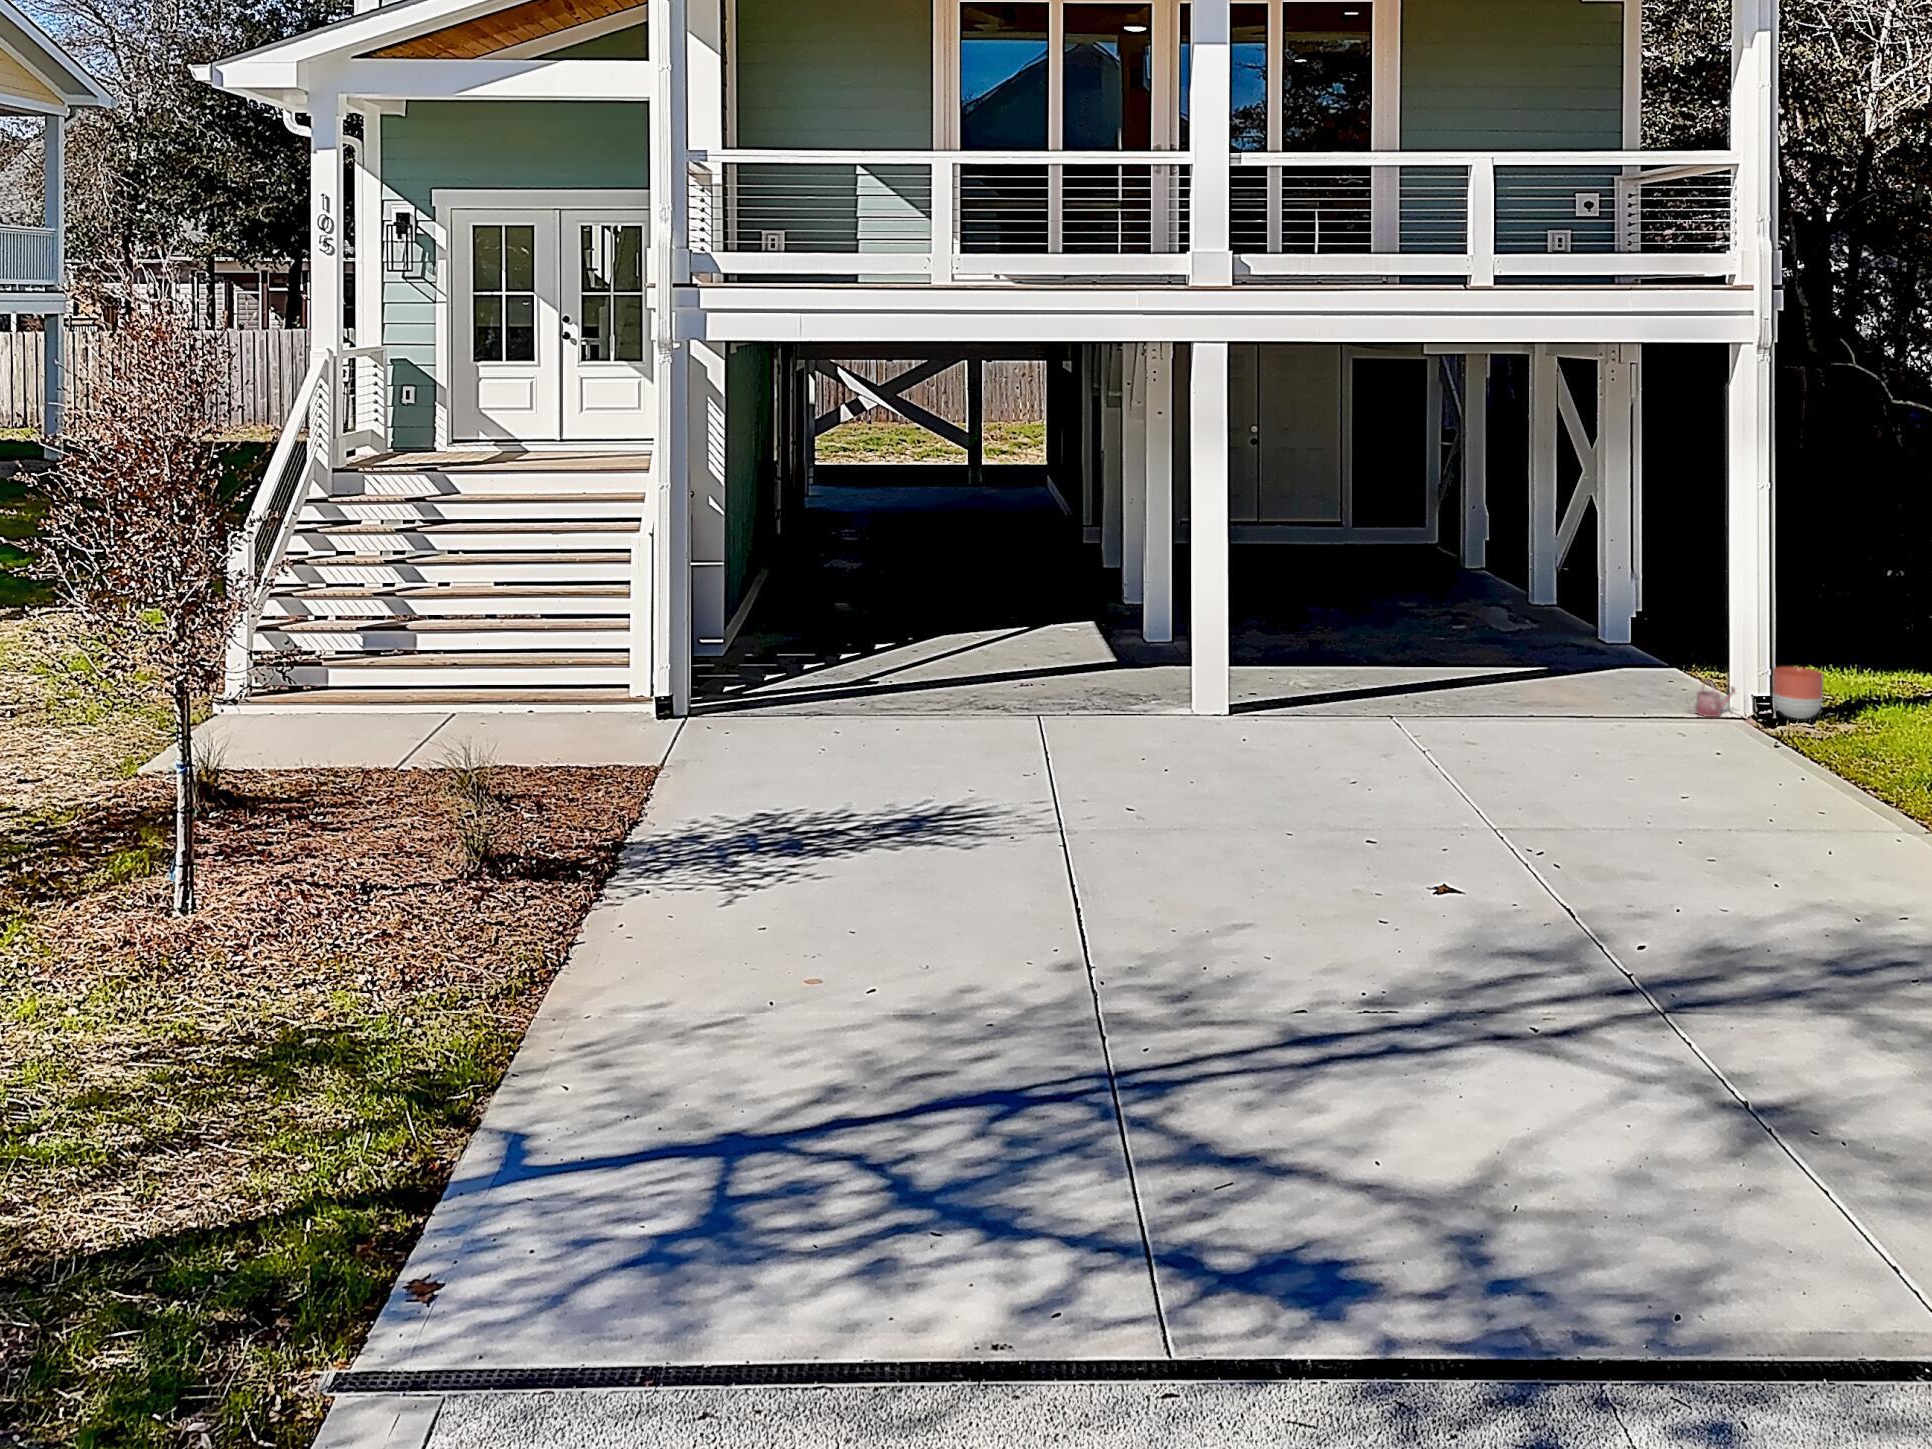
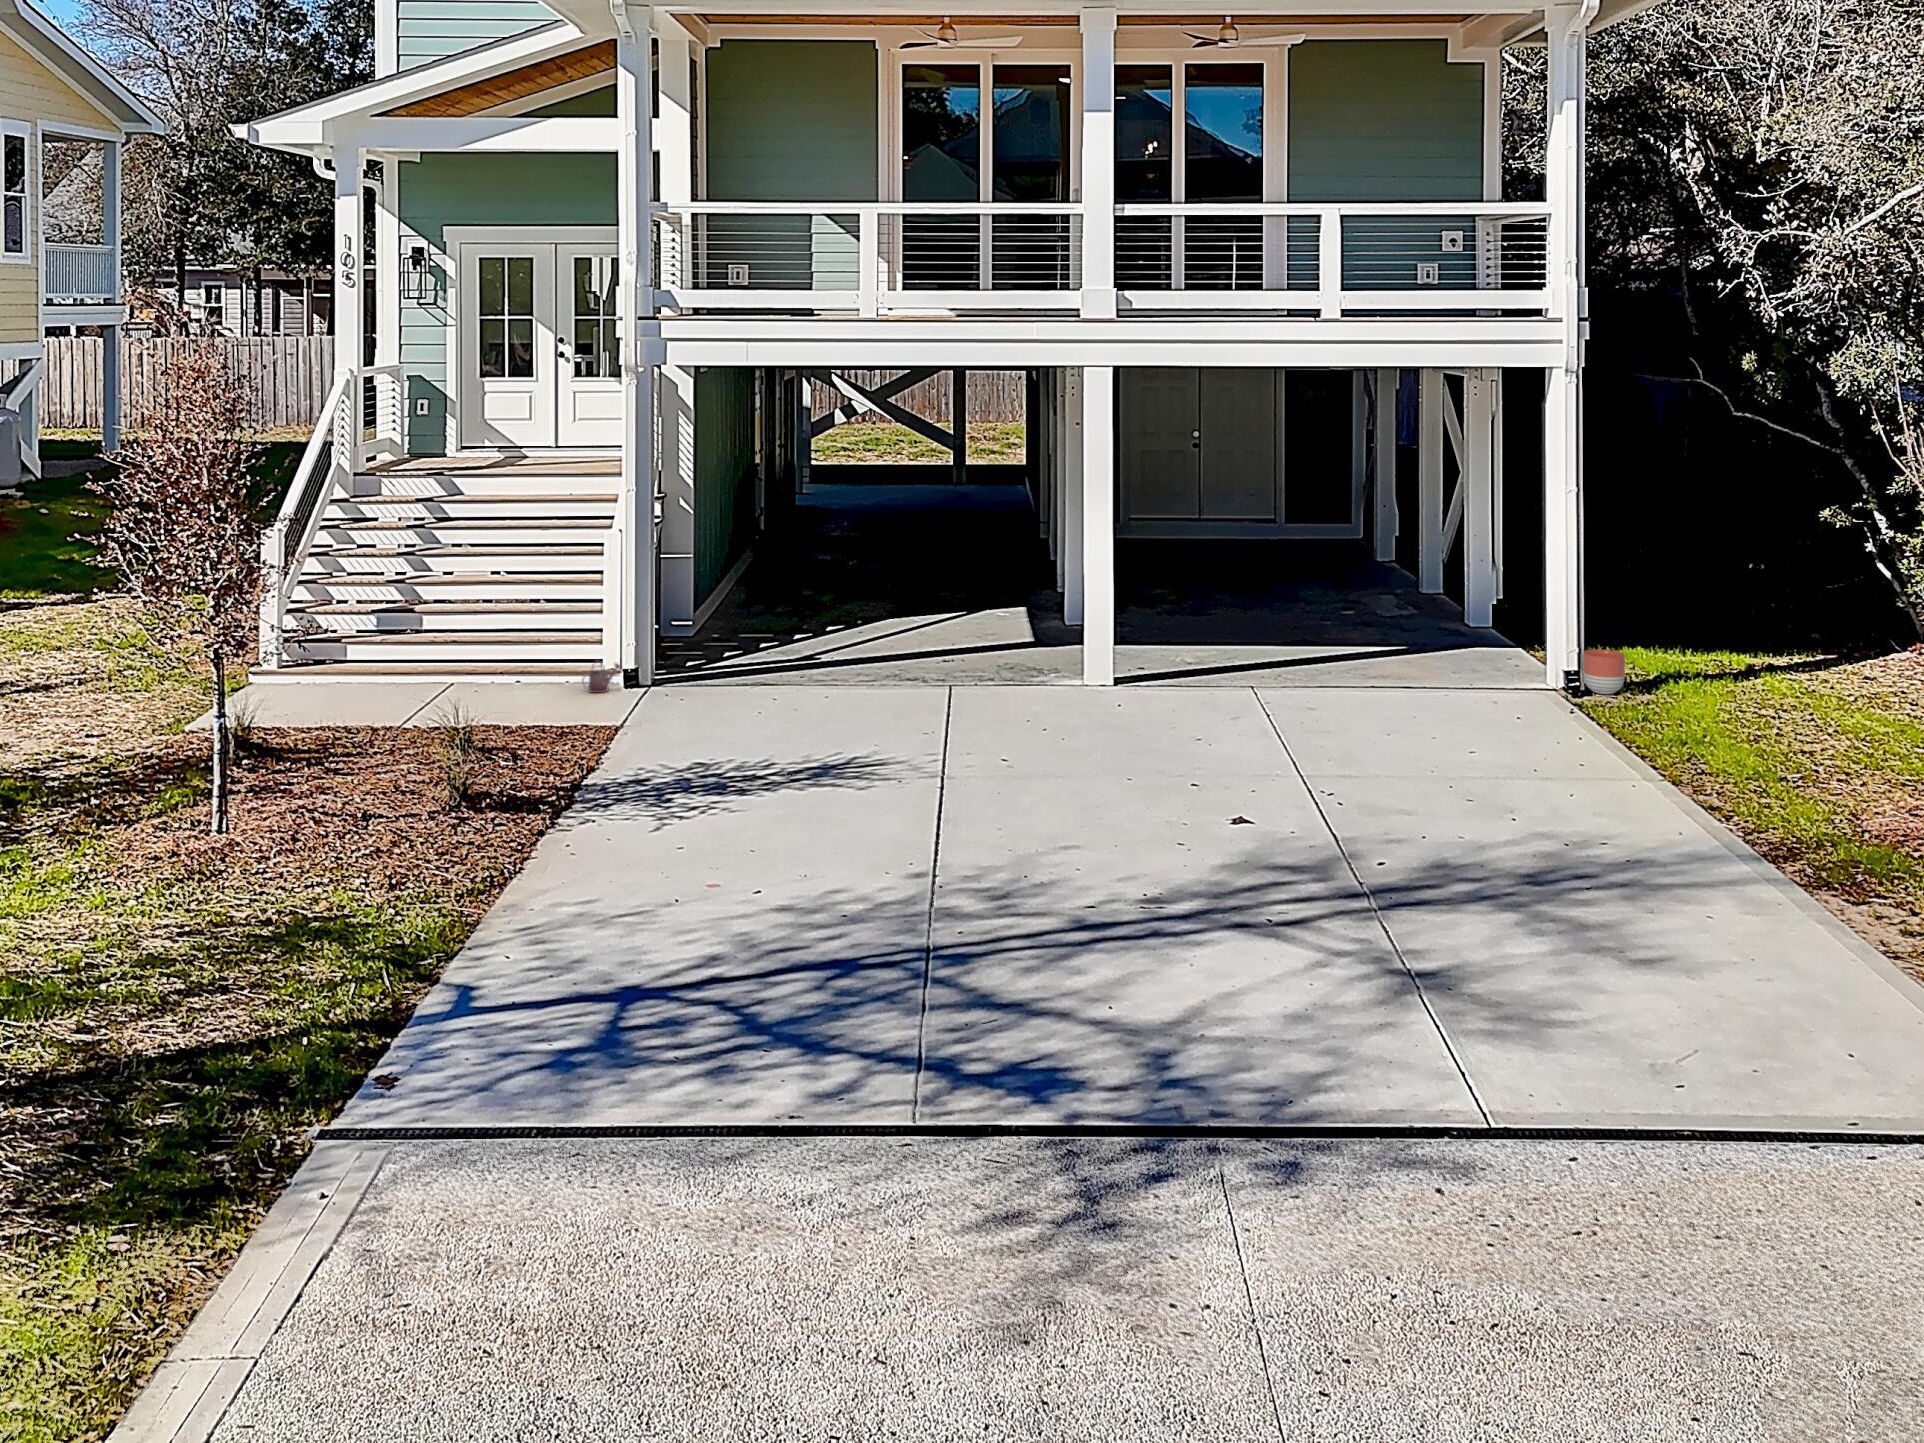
watering can: present [1687,681,1735,717] -> present [582,663,621,693]

